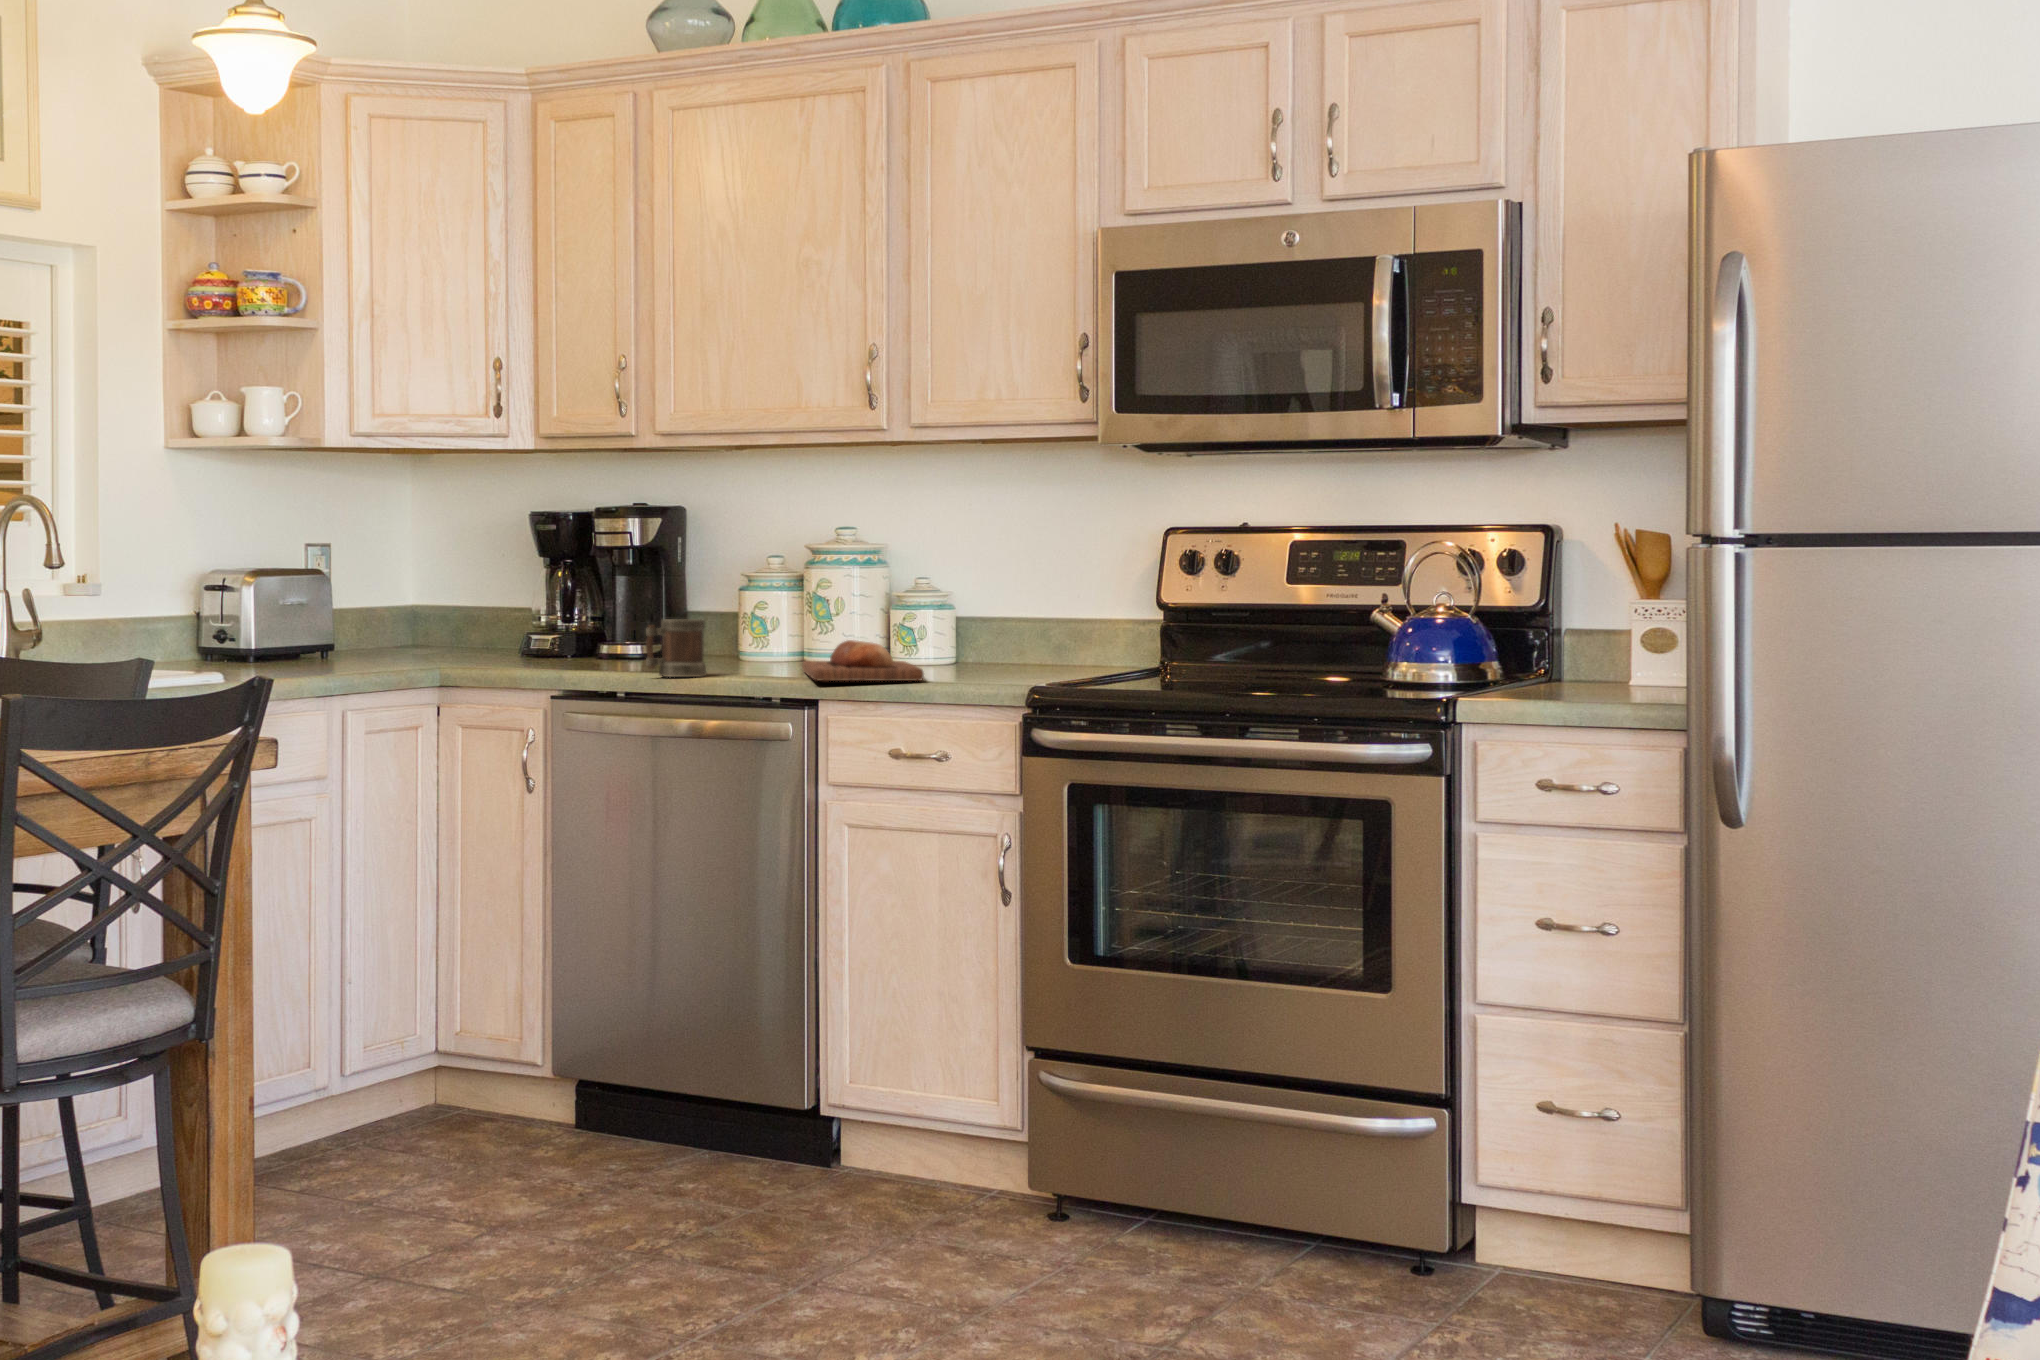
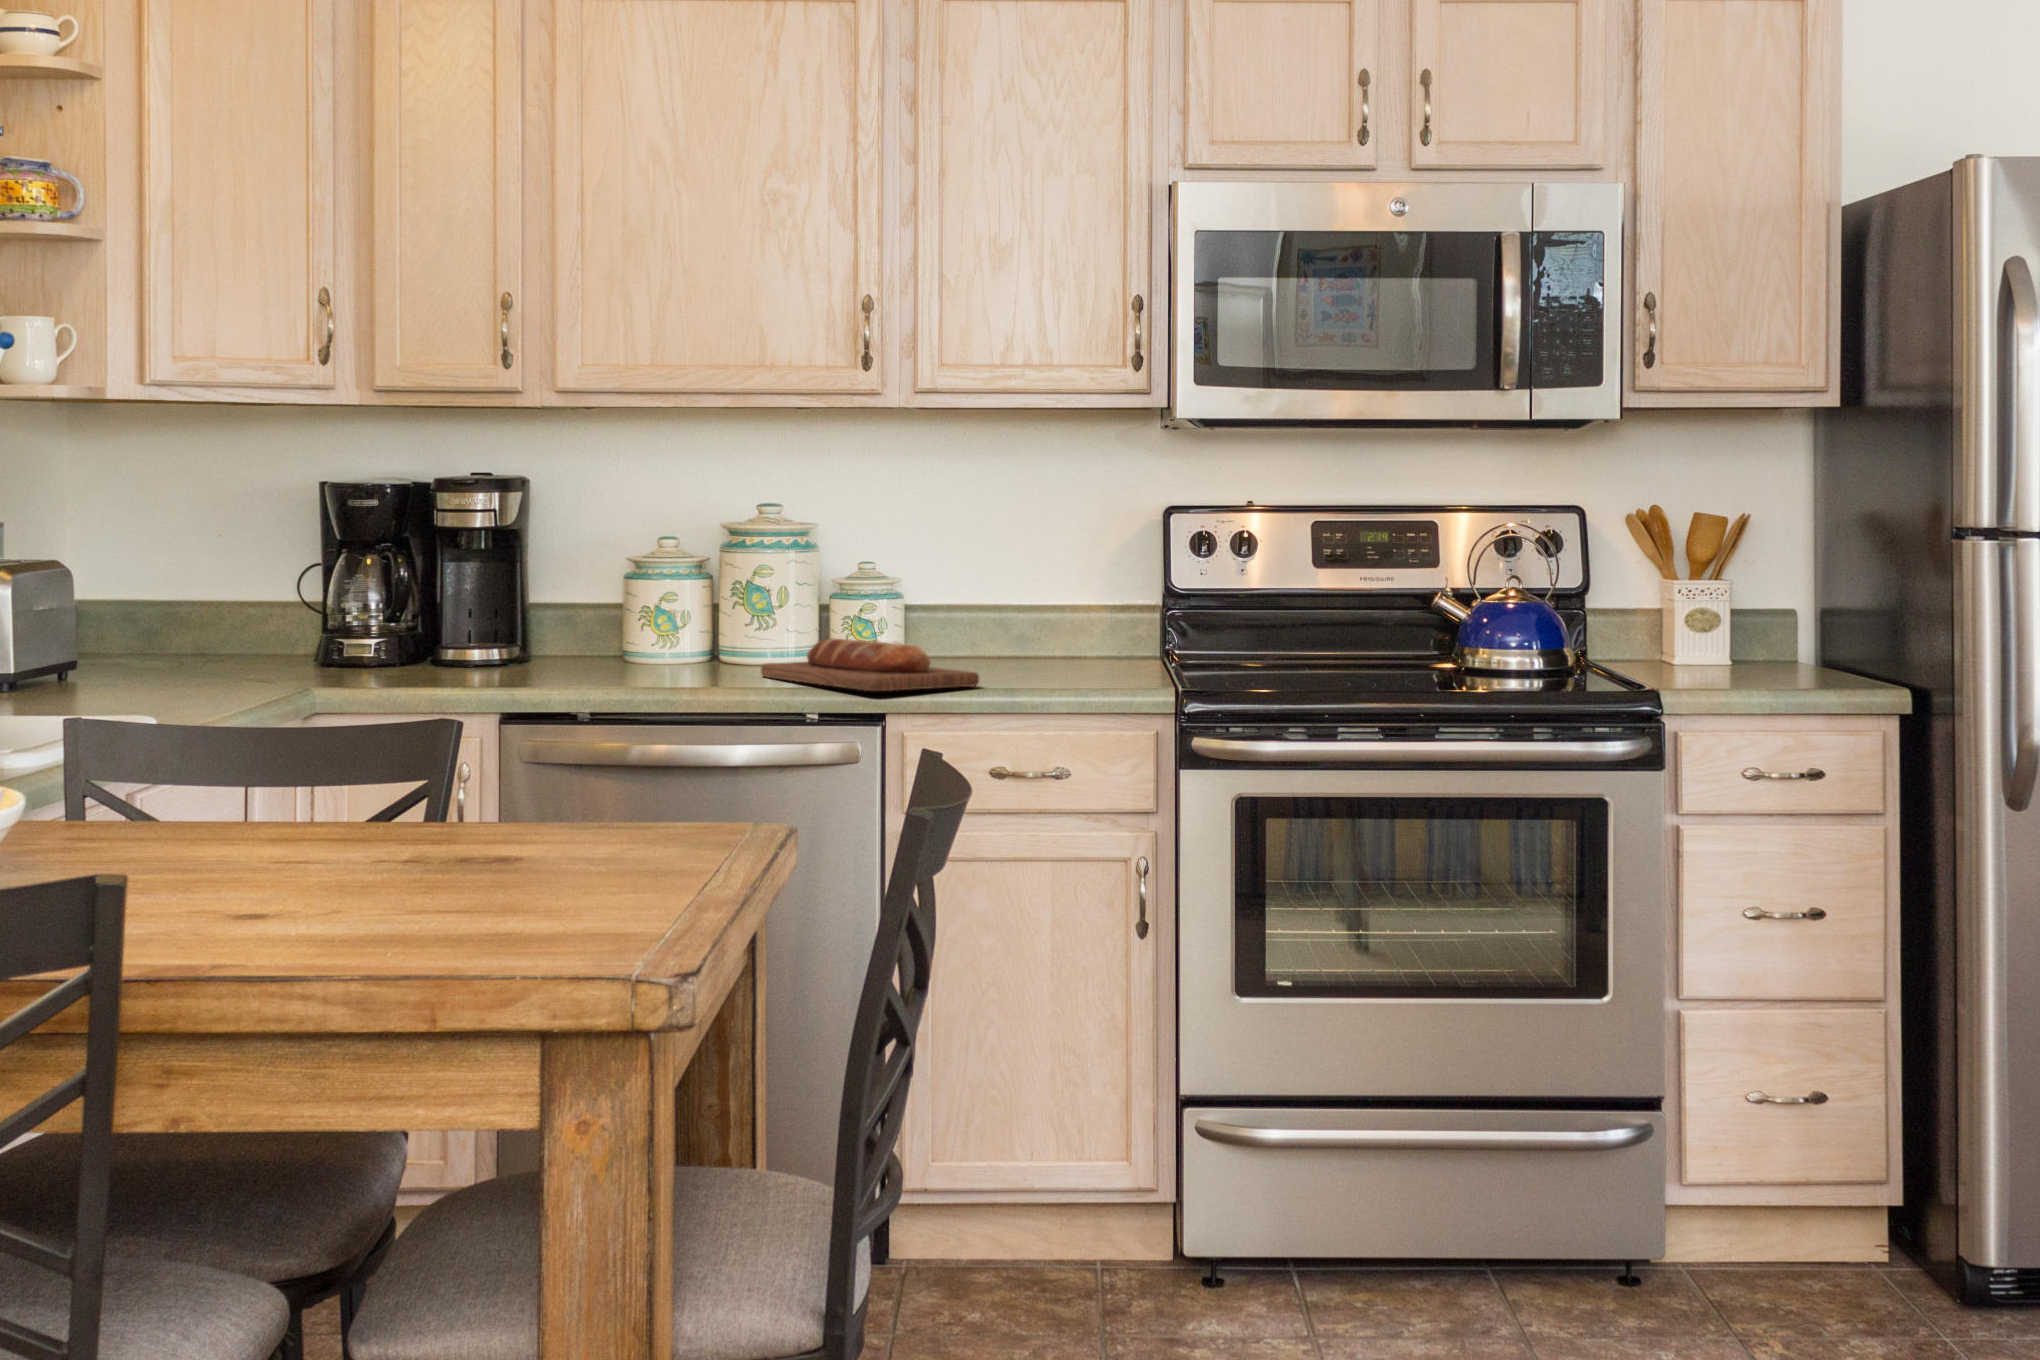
mug: present [646,619,707,677] -> none [588,618,657,690]

